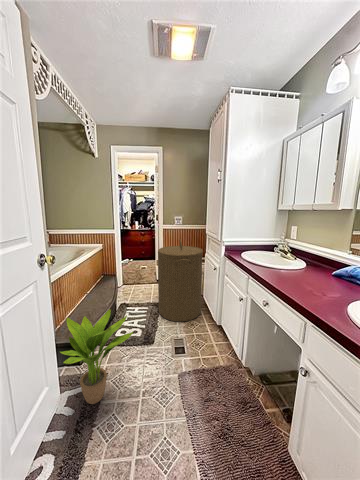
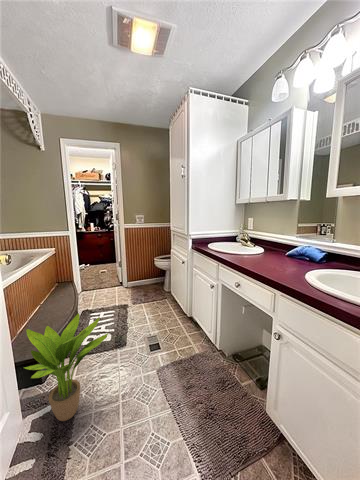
laundry hamper: present [158,240,203,322] -> none [122,237,170,320]

